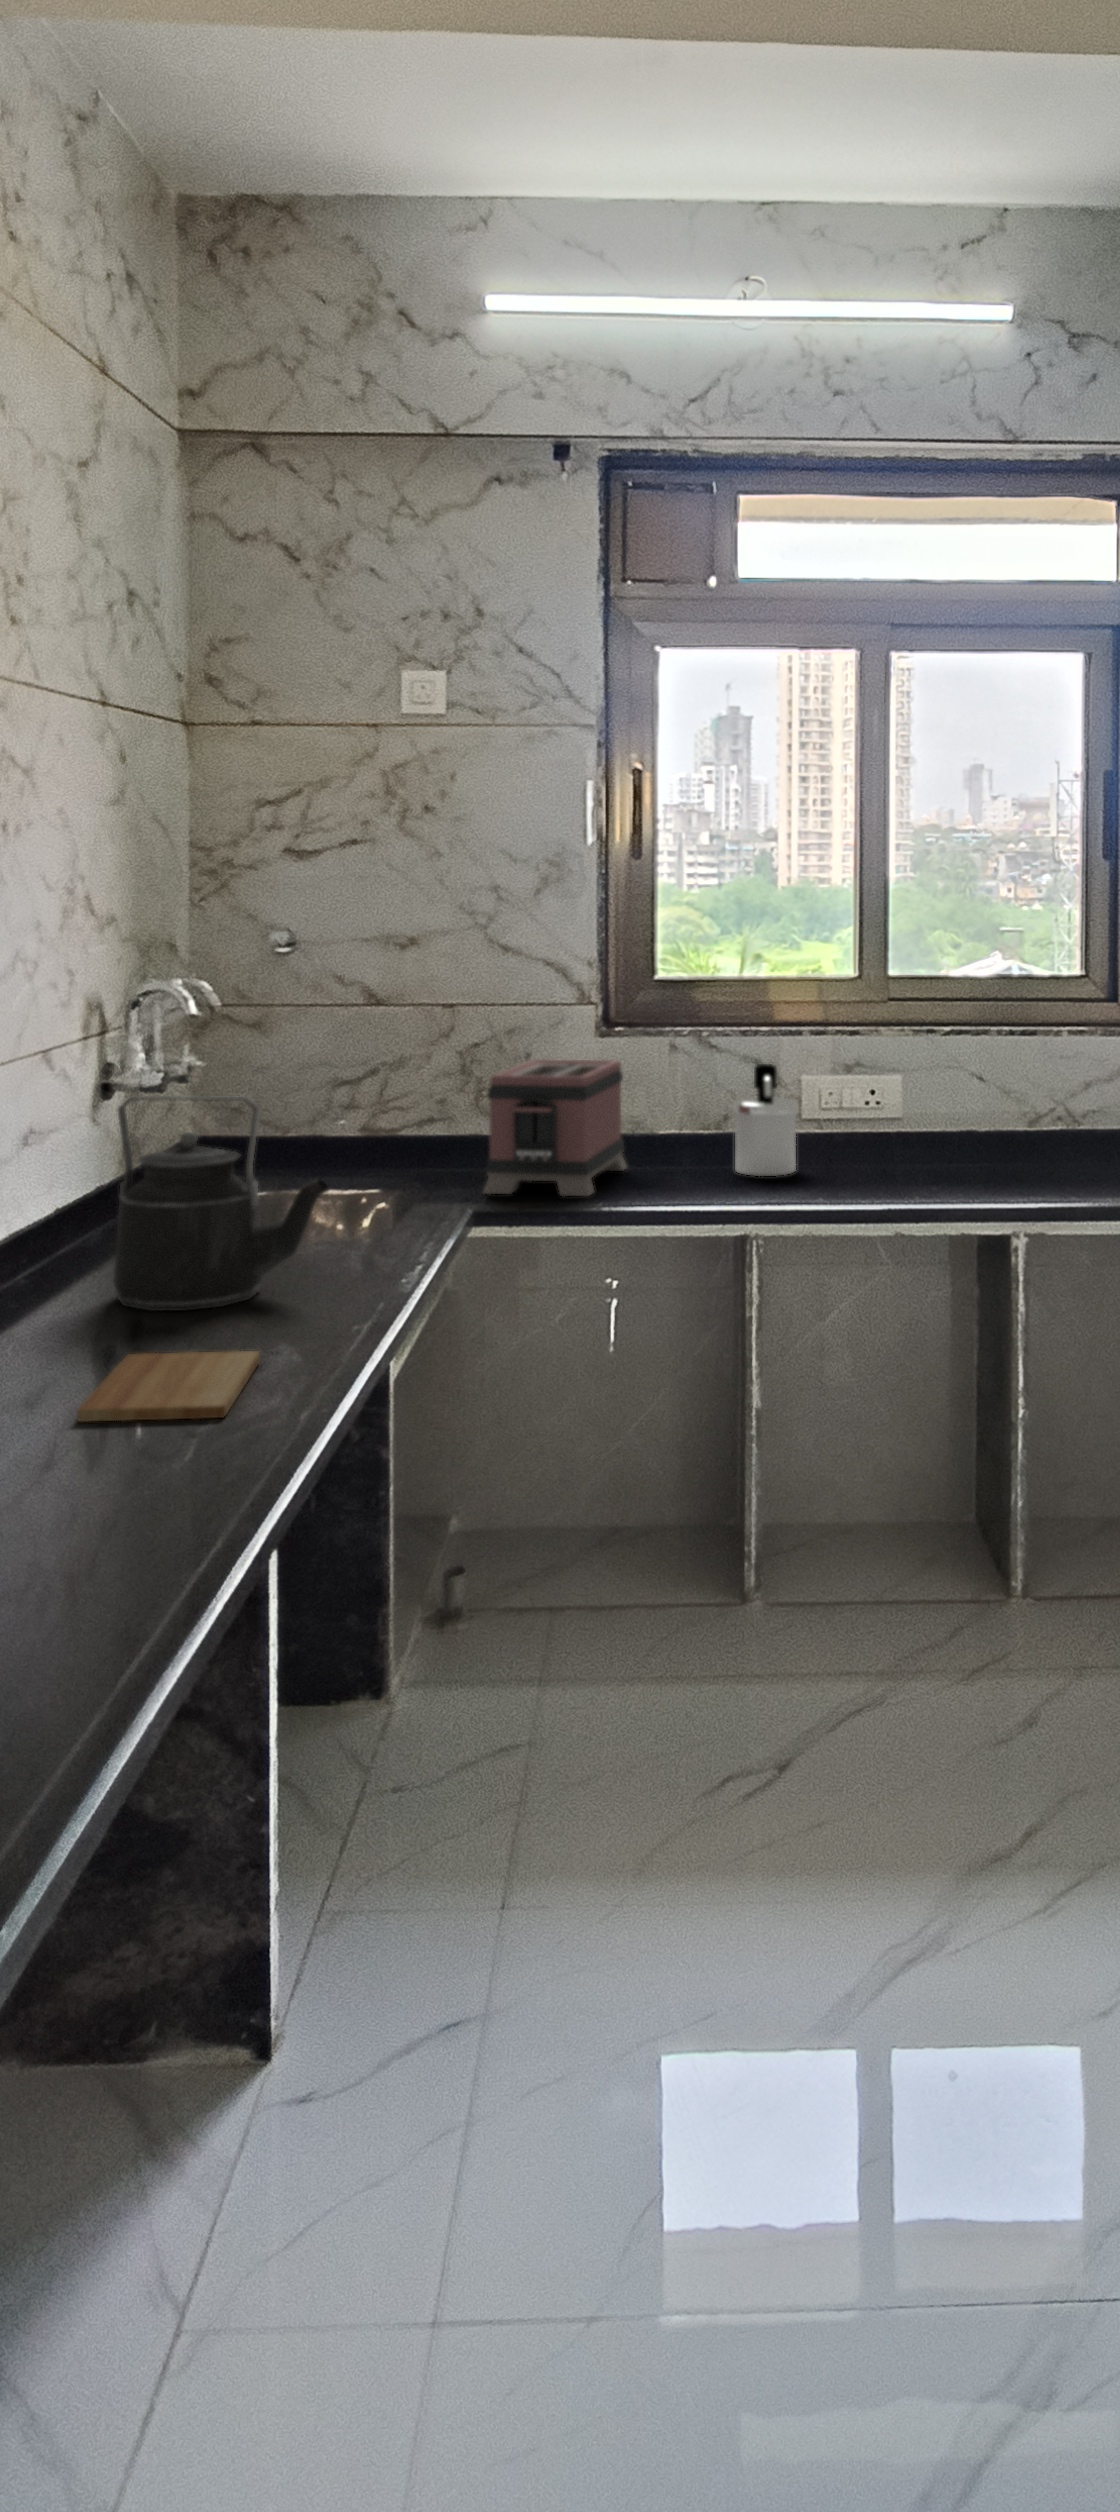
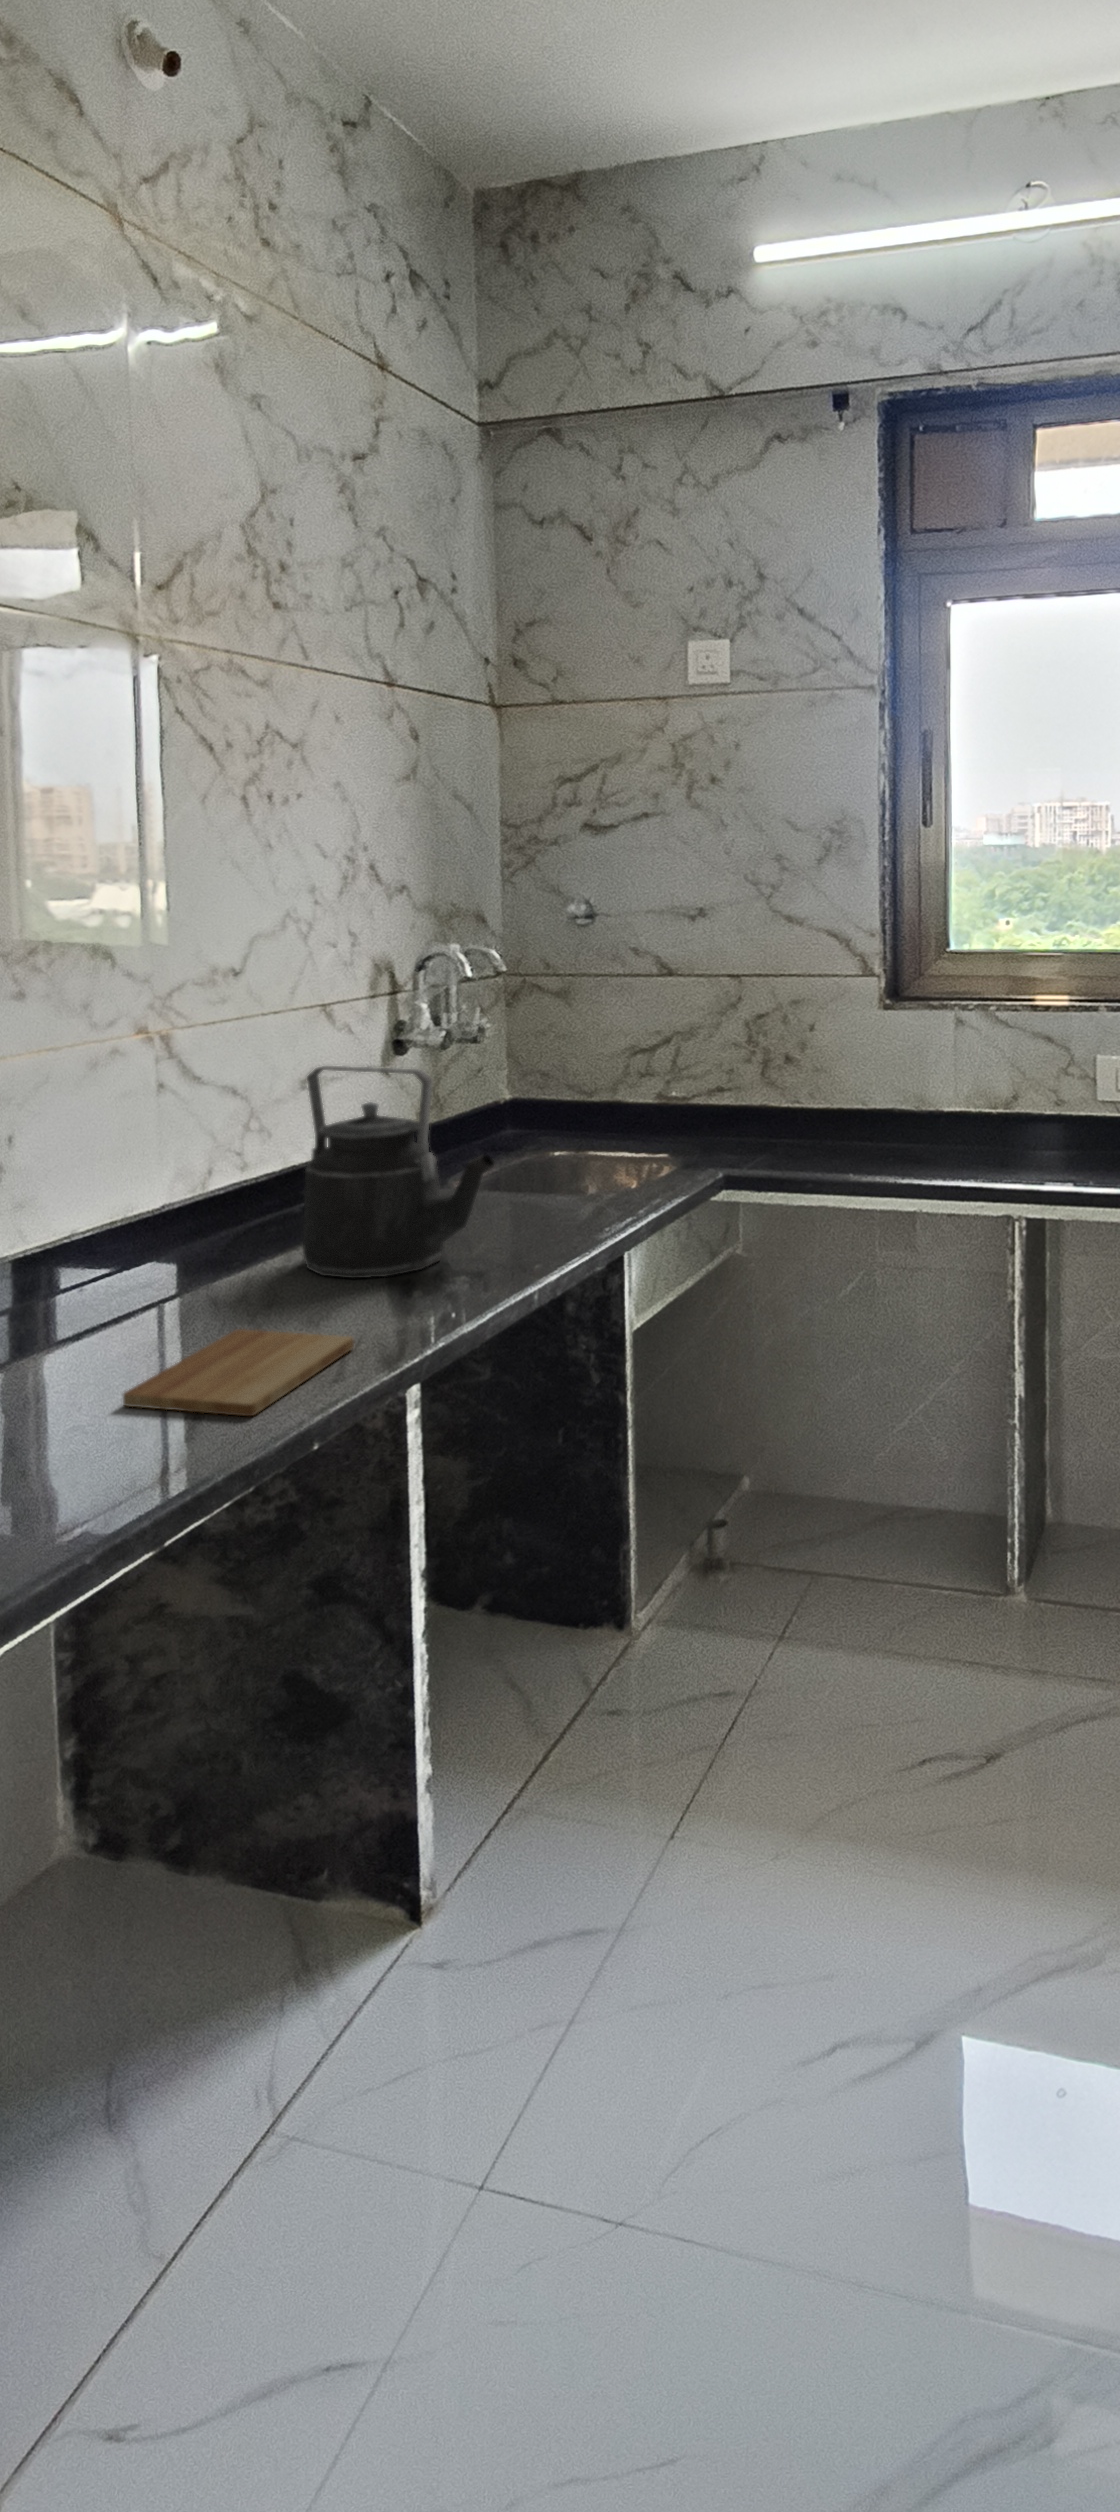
toaster: present [484,1059,626,1196] -> none [749,1026,915,1169]
soap dispenser: present [733,1064,798,1176] -> none [1017,1037,1087,1154]

